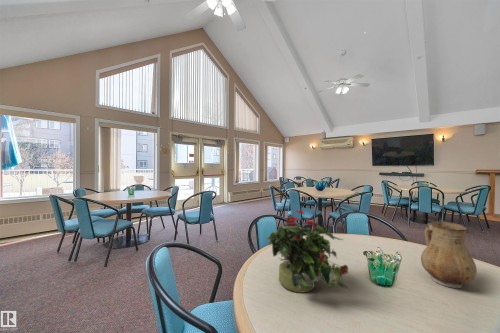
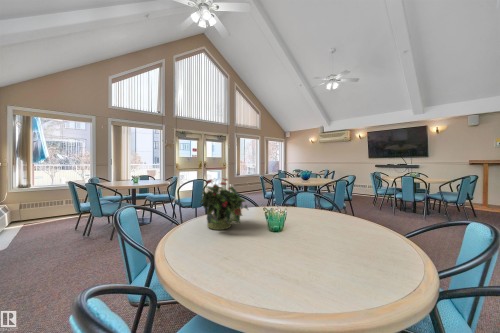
ceramic pitcher: present [421,221,477,288] -> none [310,186,340,230]

